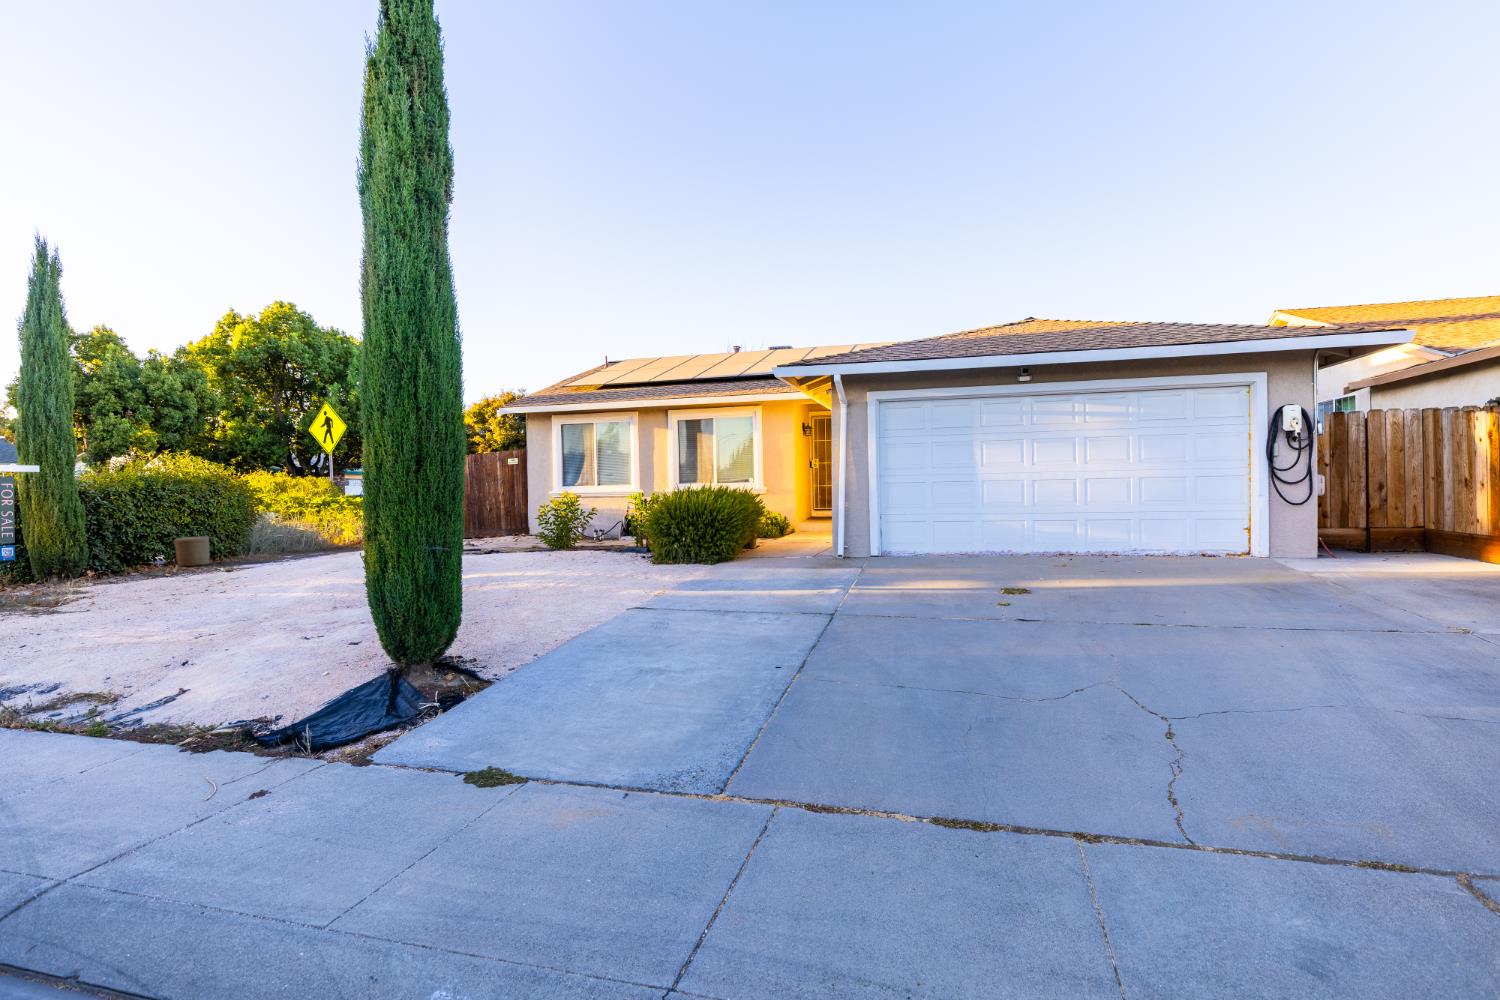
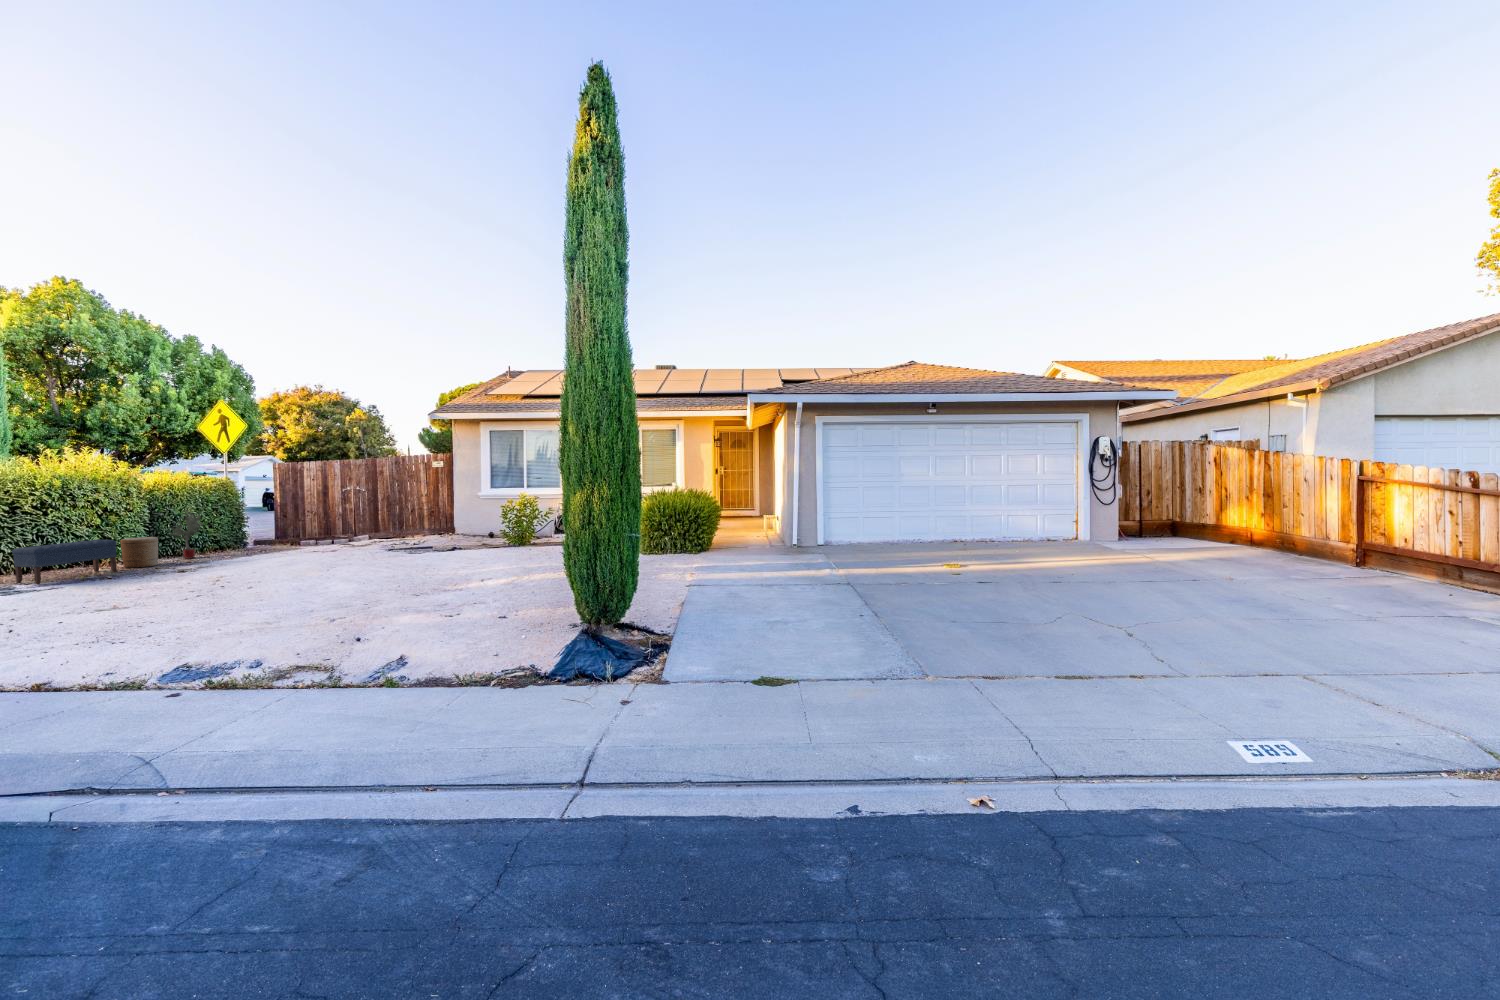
potted tree: none [226,510,262,558] -> present [169,510,202,559]
bench: none [65,539,164,581] -> present [12,539,117,584]

